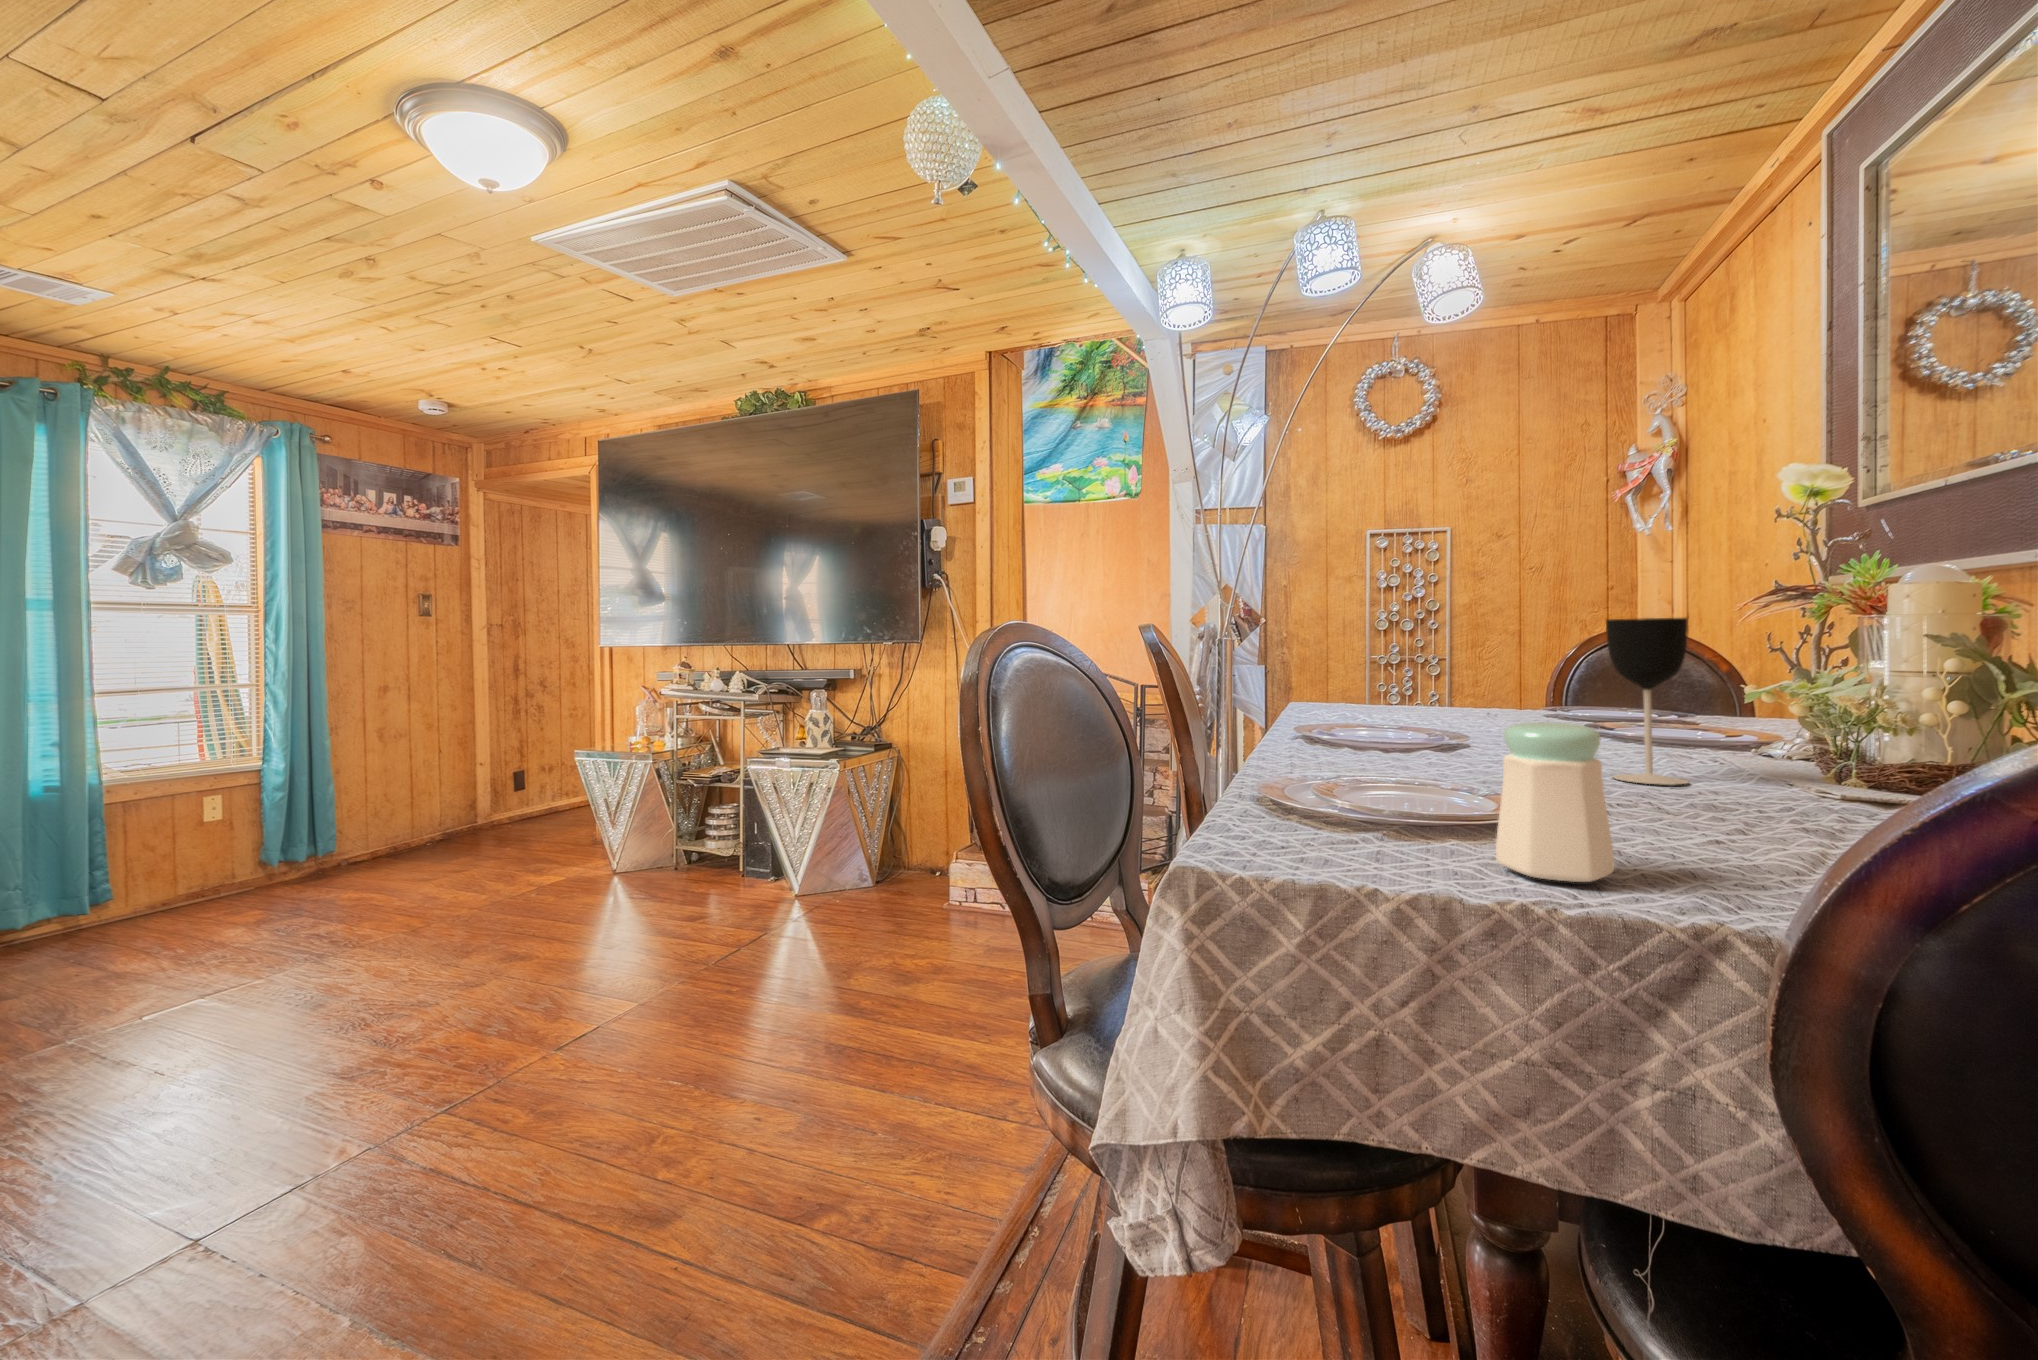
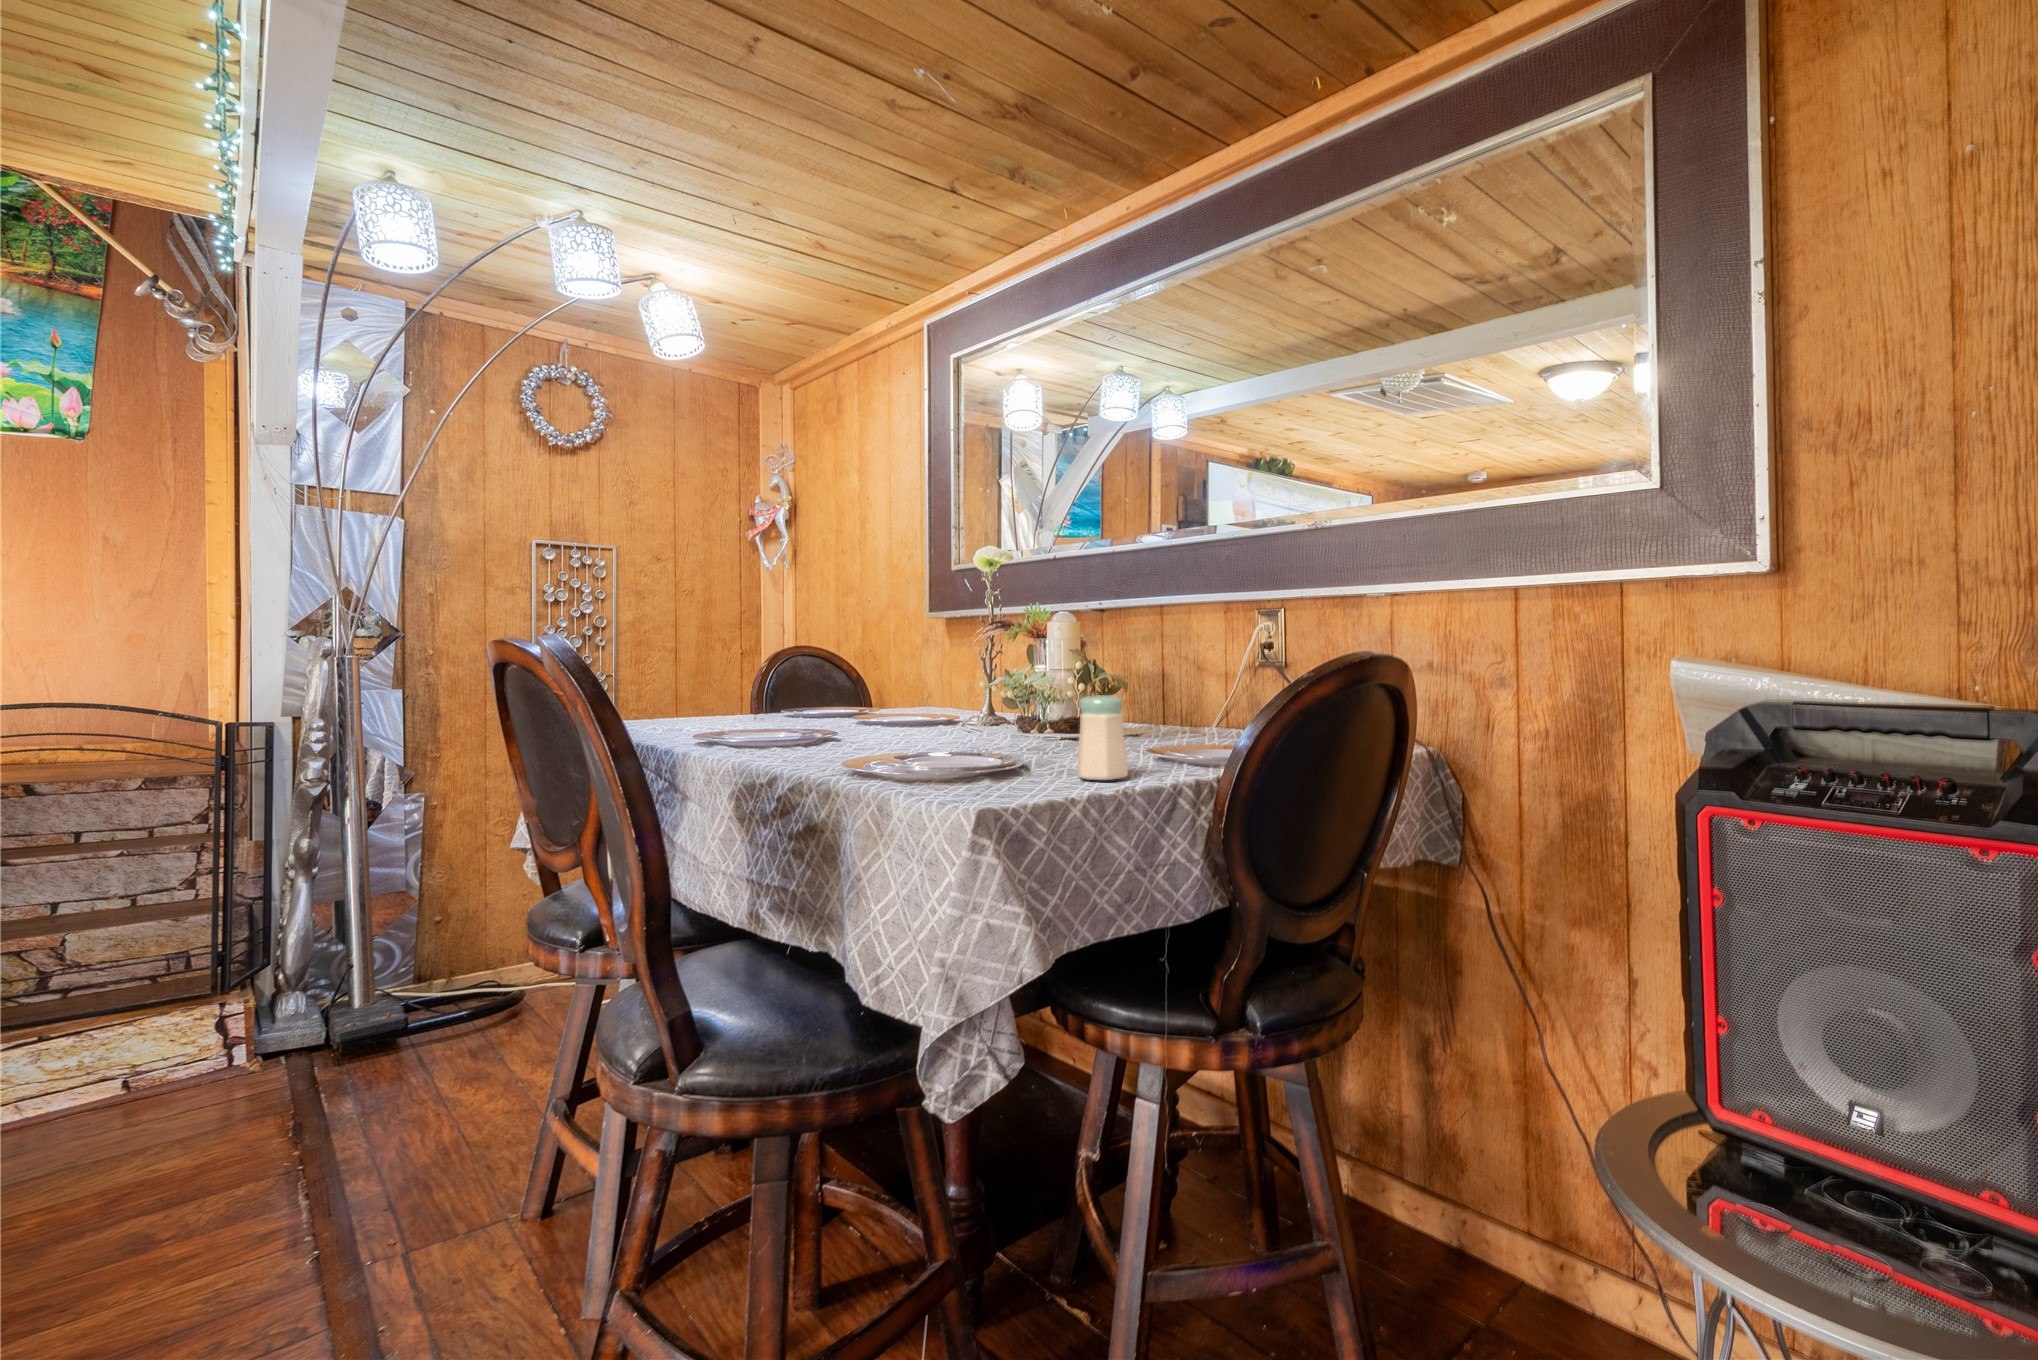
wine glass: present [1606,618,1688,785] -> none [973,638,1015,743]

